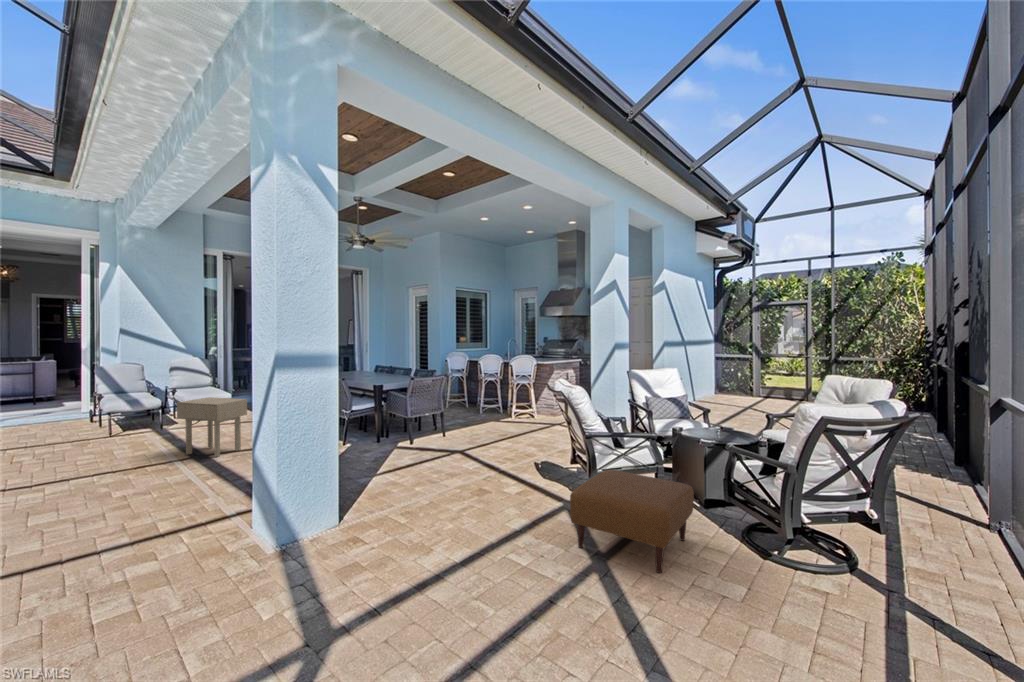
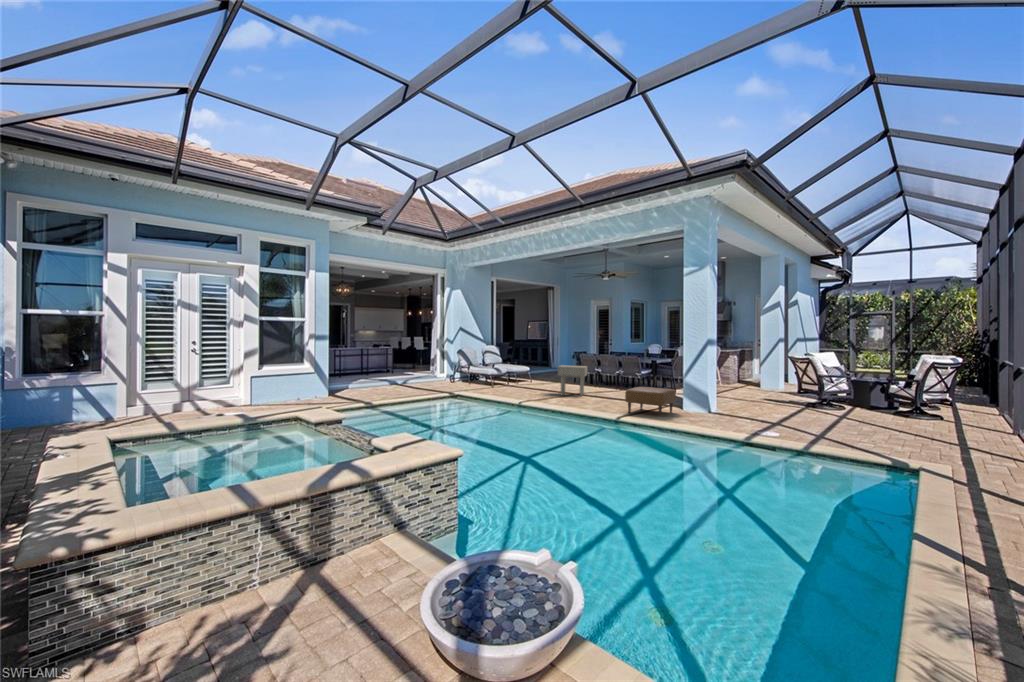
ottoman: present [570,470,694,573] -> present [625,387,676,416]

